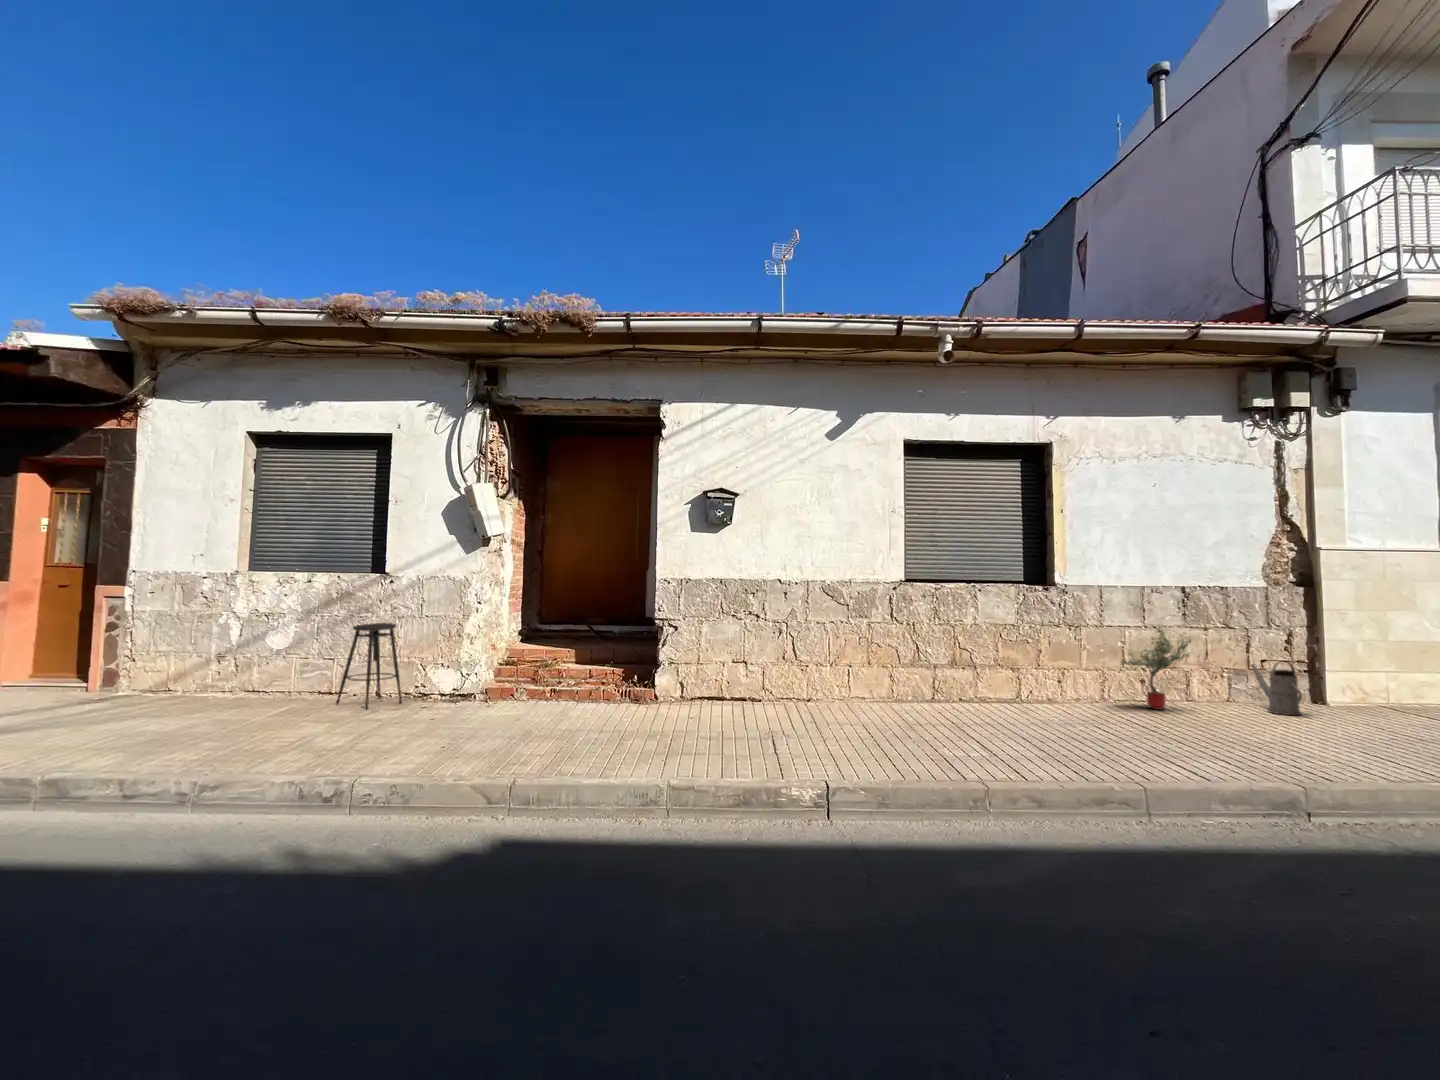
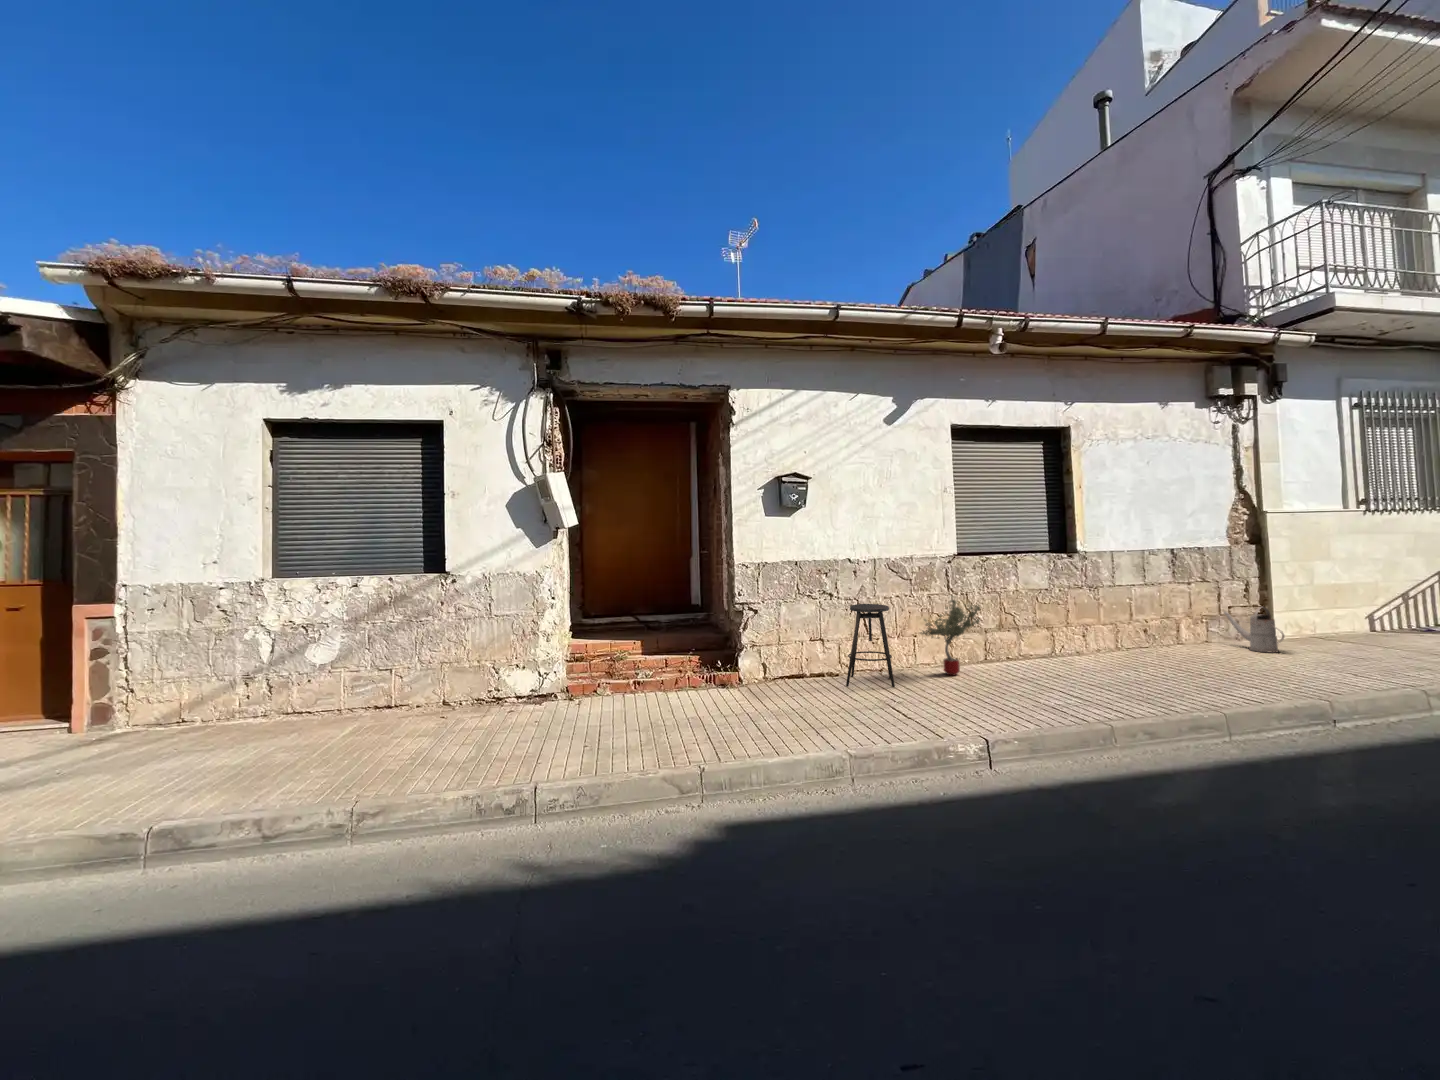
stool: present [336,623,402,709] -> present [846,604,895,687]
potted tree: present [1121,626,1192,710] -> present [920,596,980,675]

